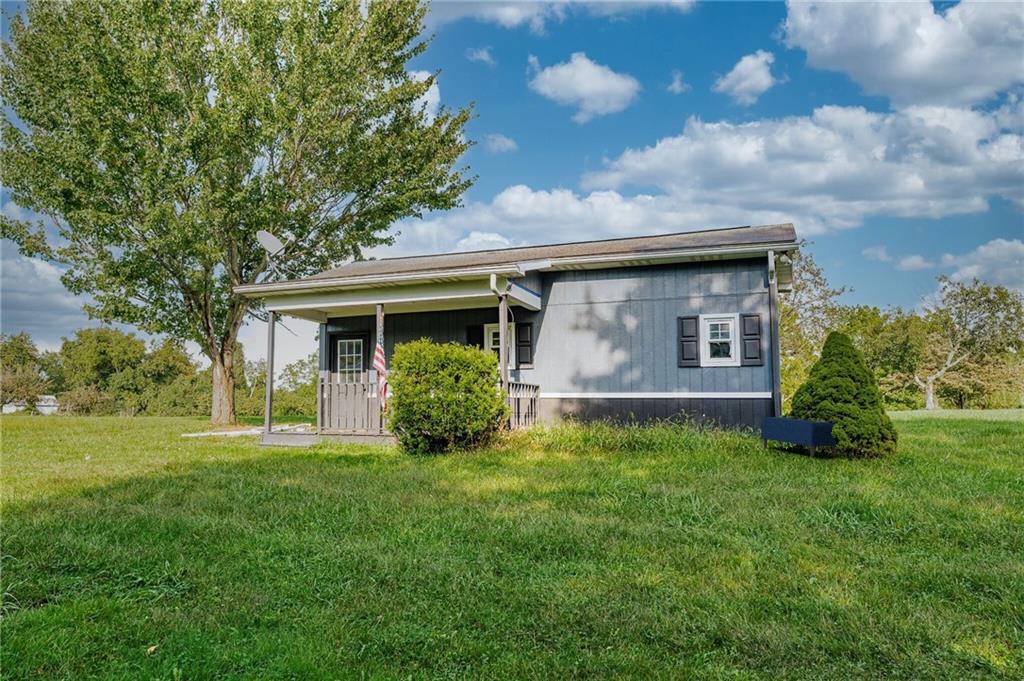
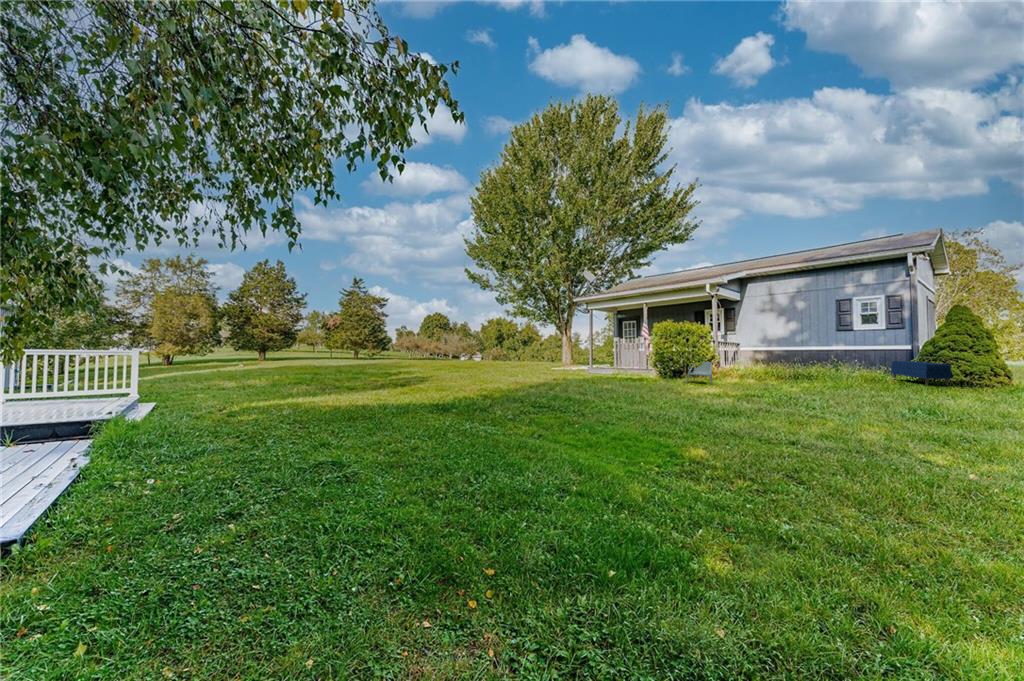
armchair: none [454,421,500,468] -> present [687,362,712,383]

